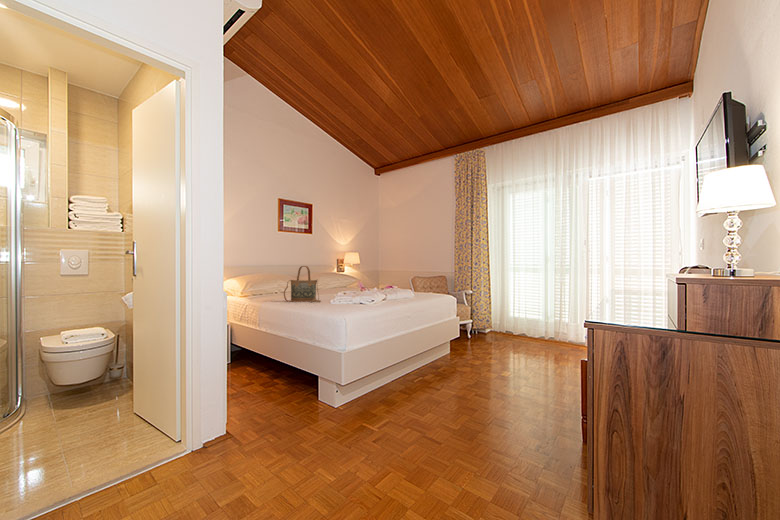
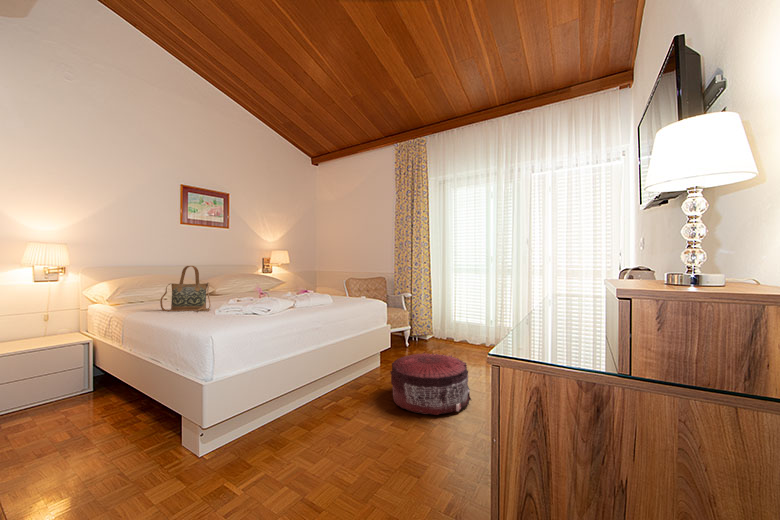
pouf: none [467,340,541,391] -> present [390,353,471,415]

